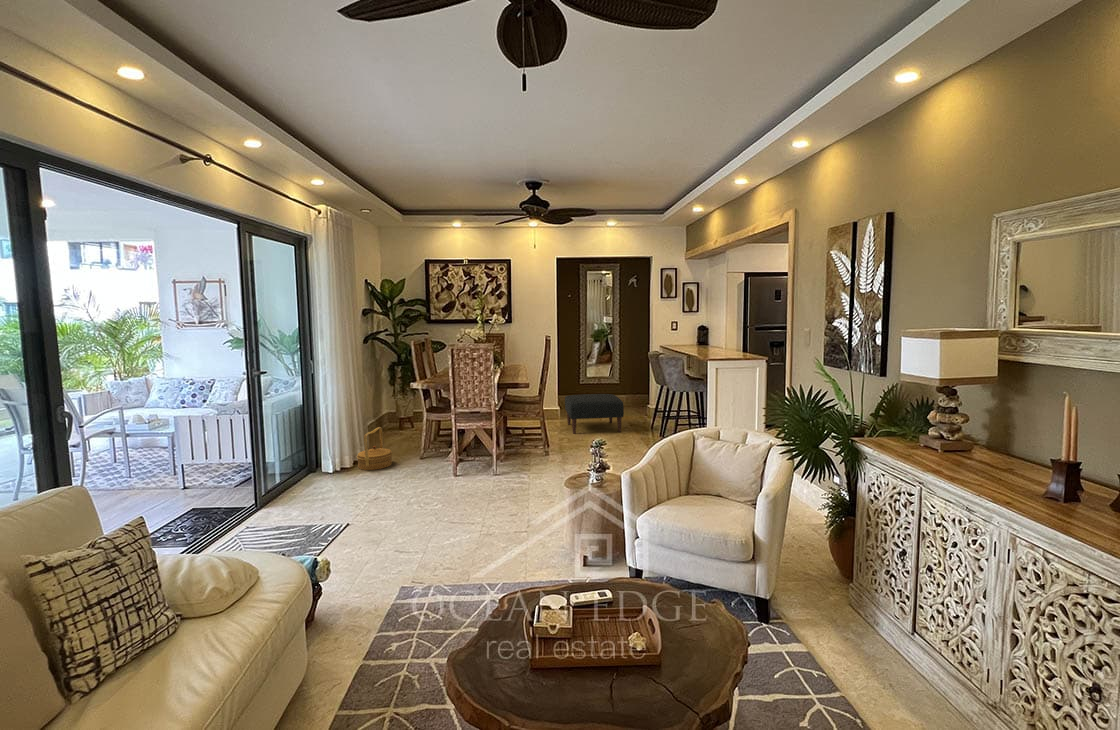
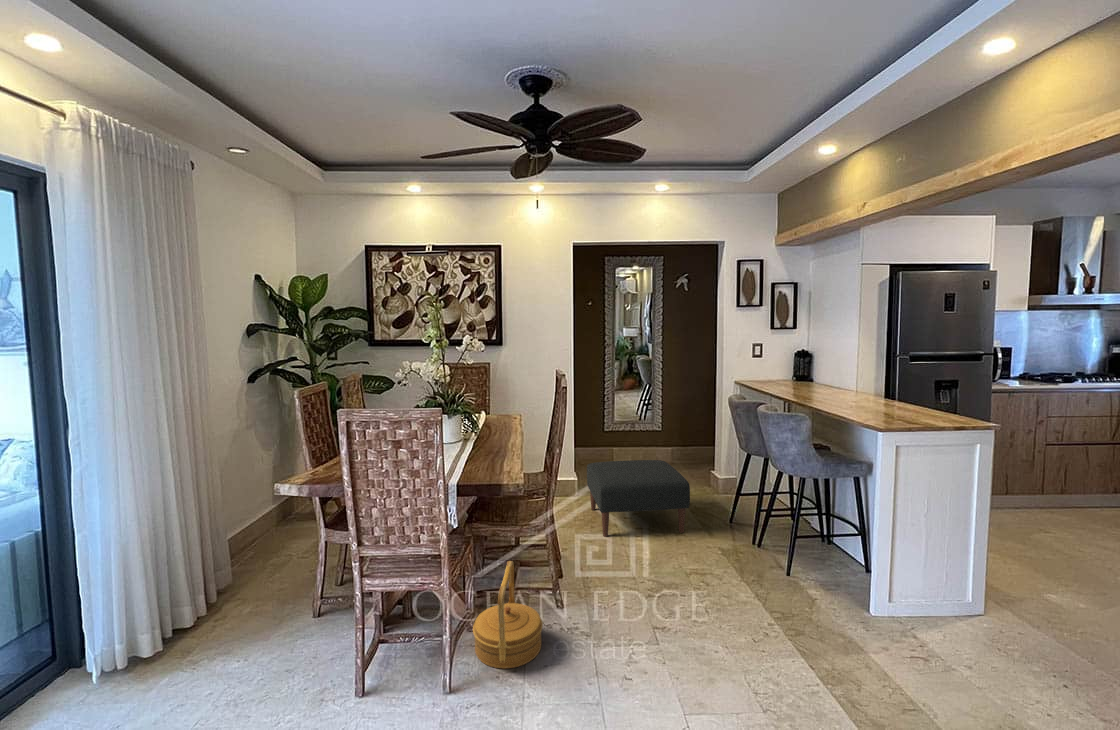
basket: present [357,427,392,470] -> present [473,561,543,669]

